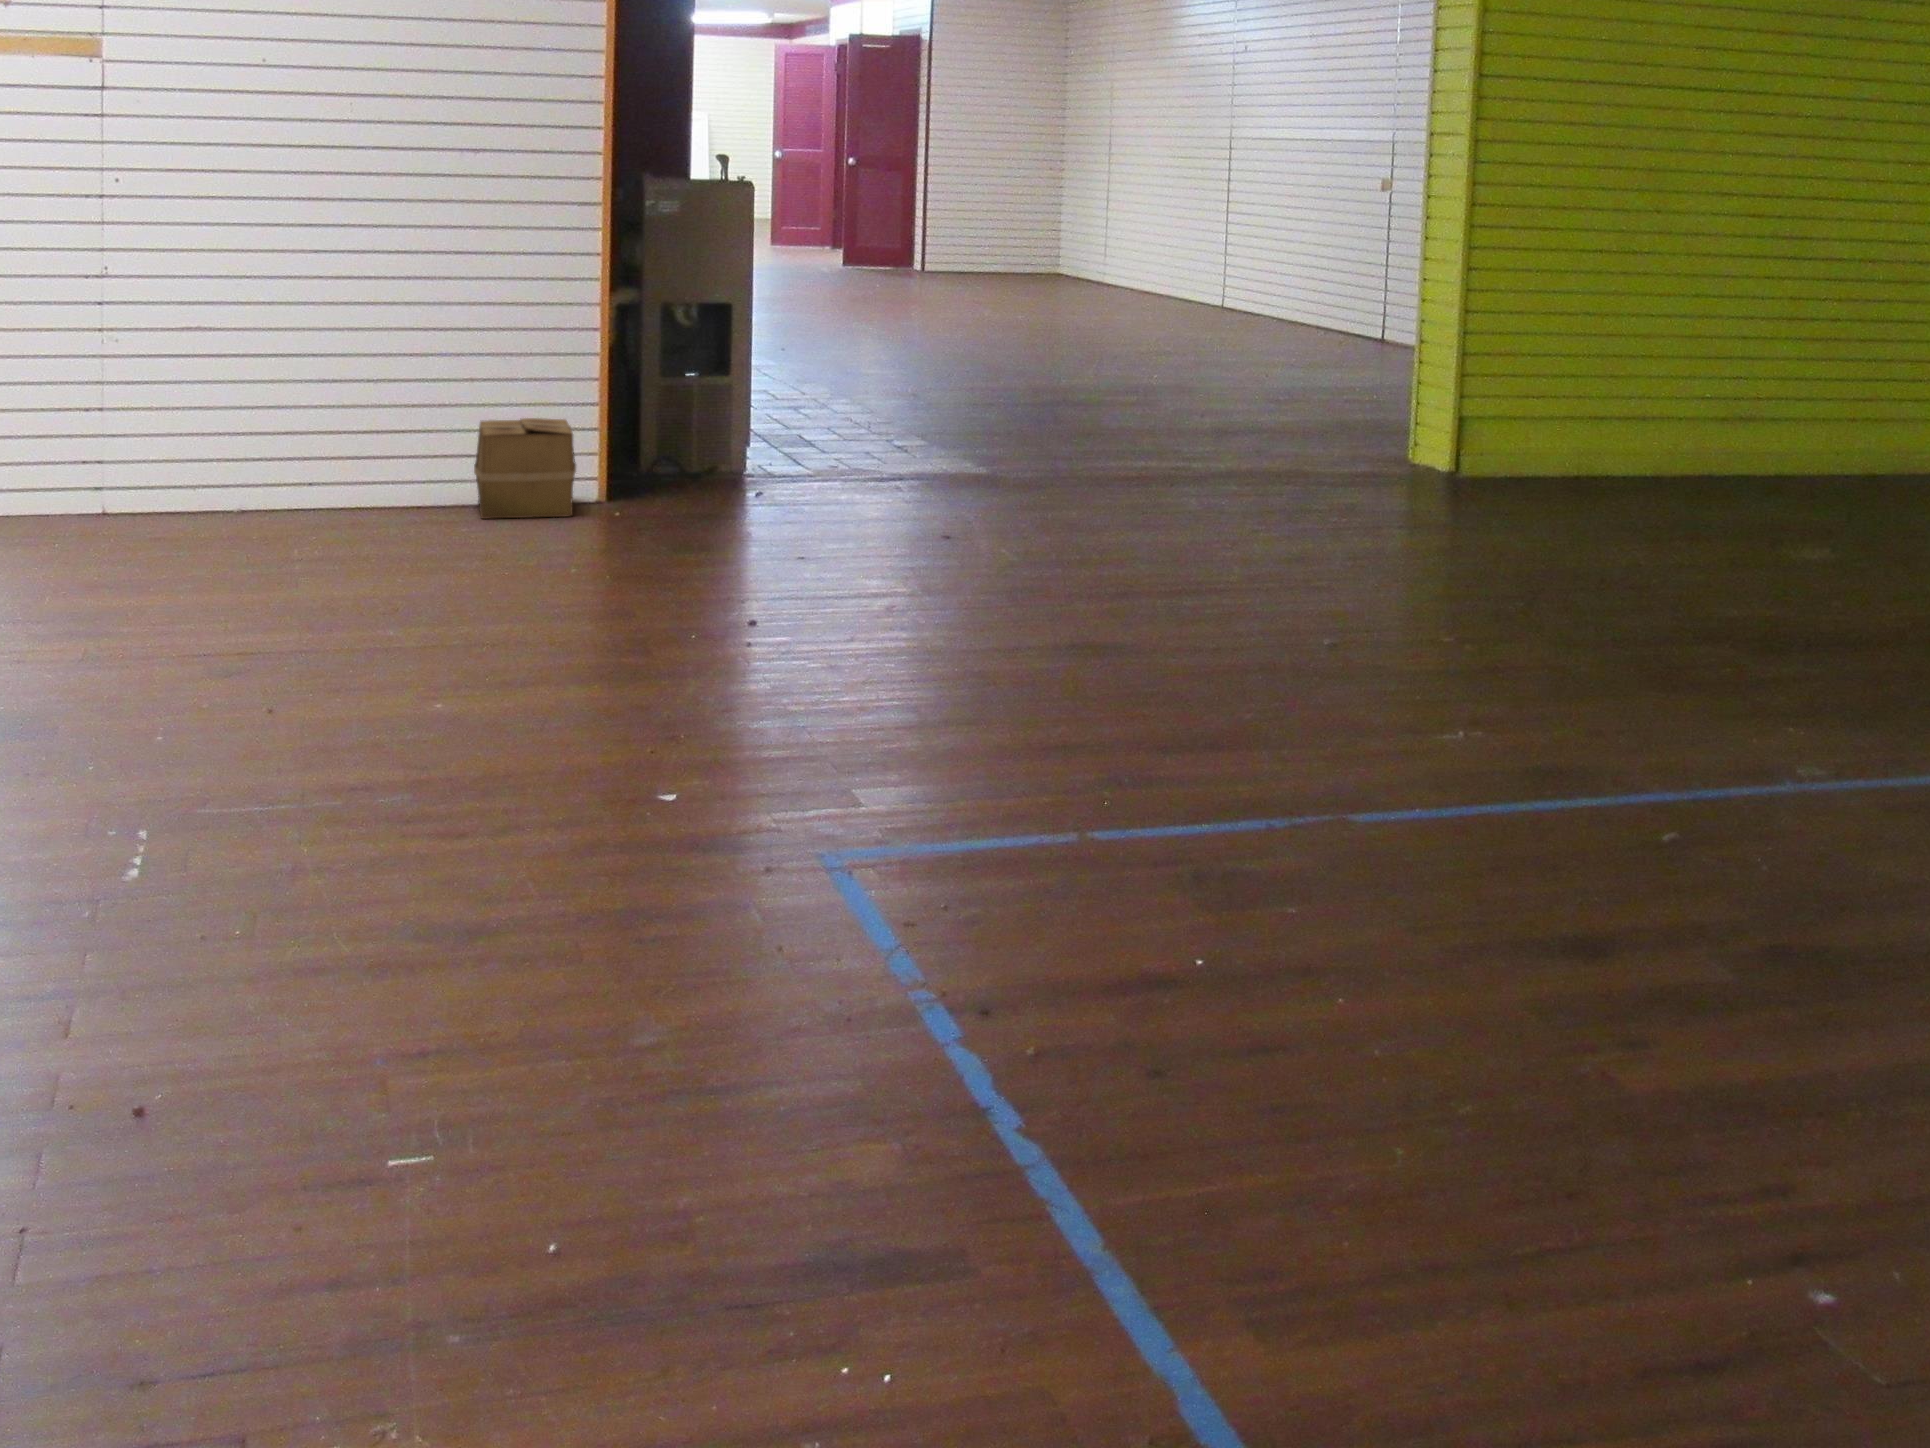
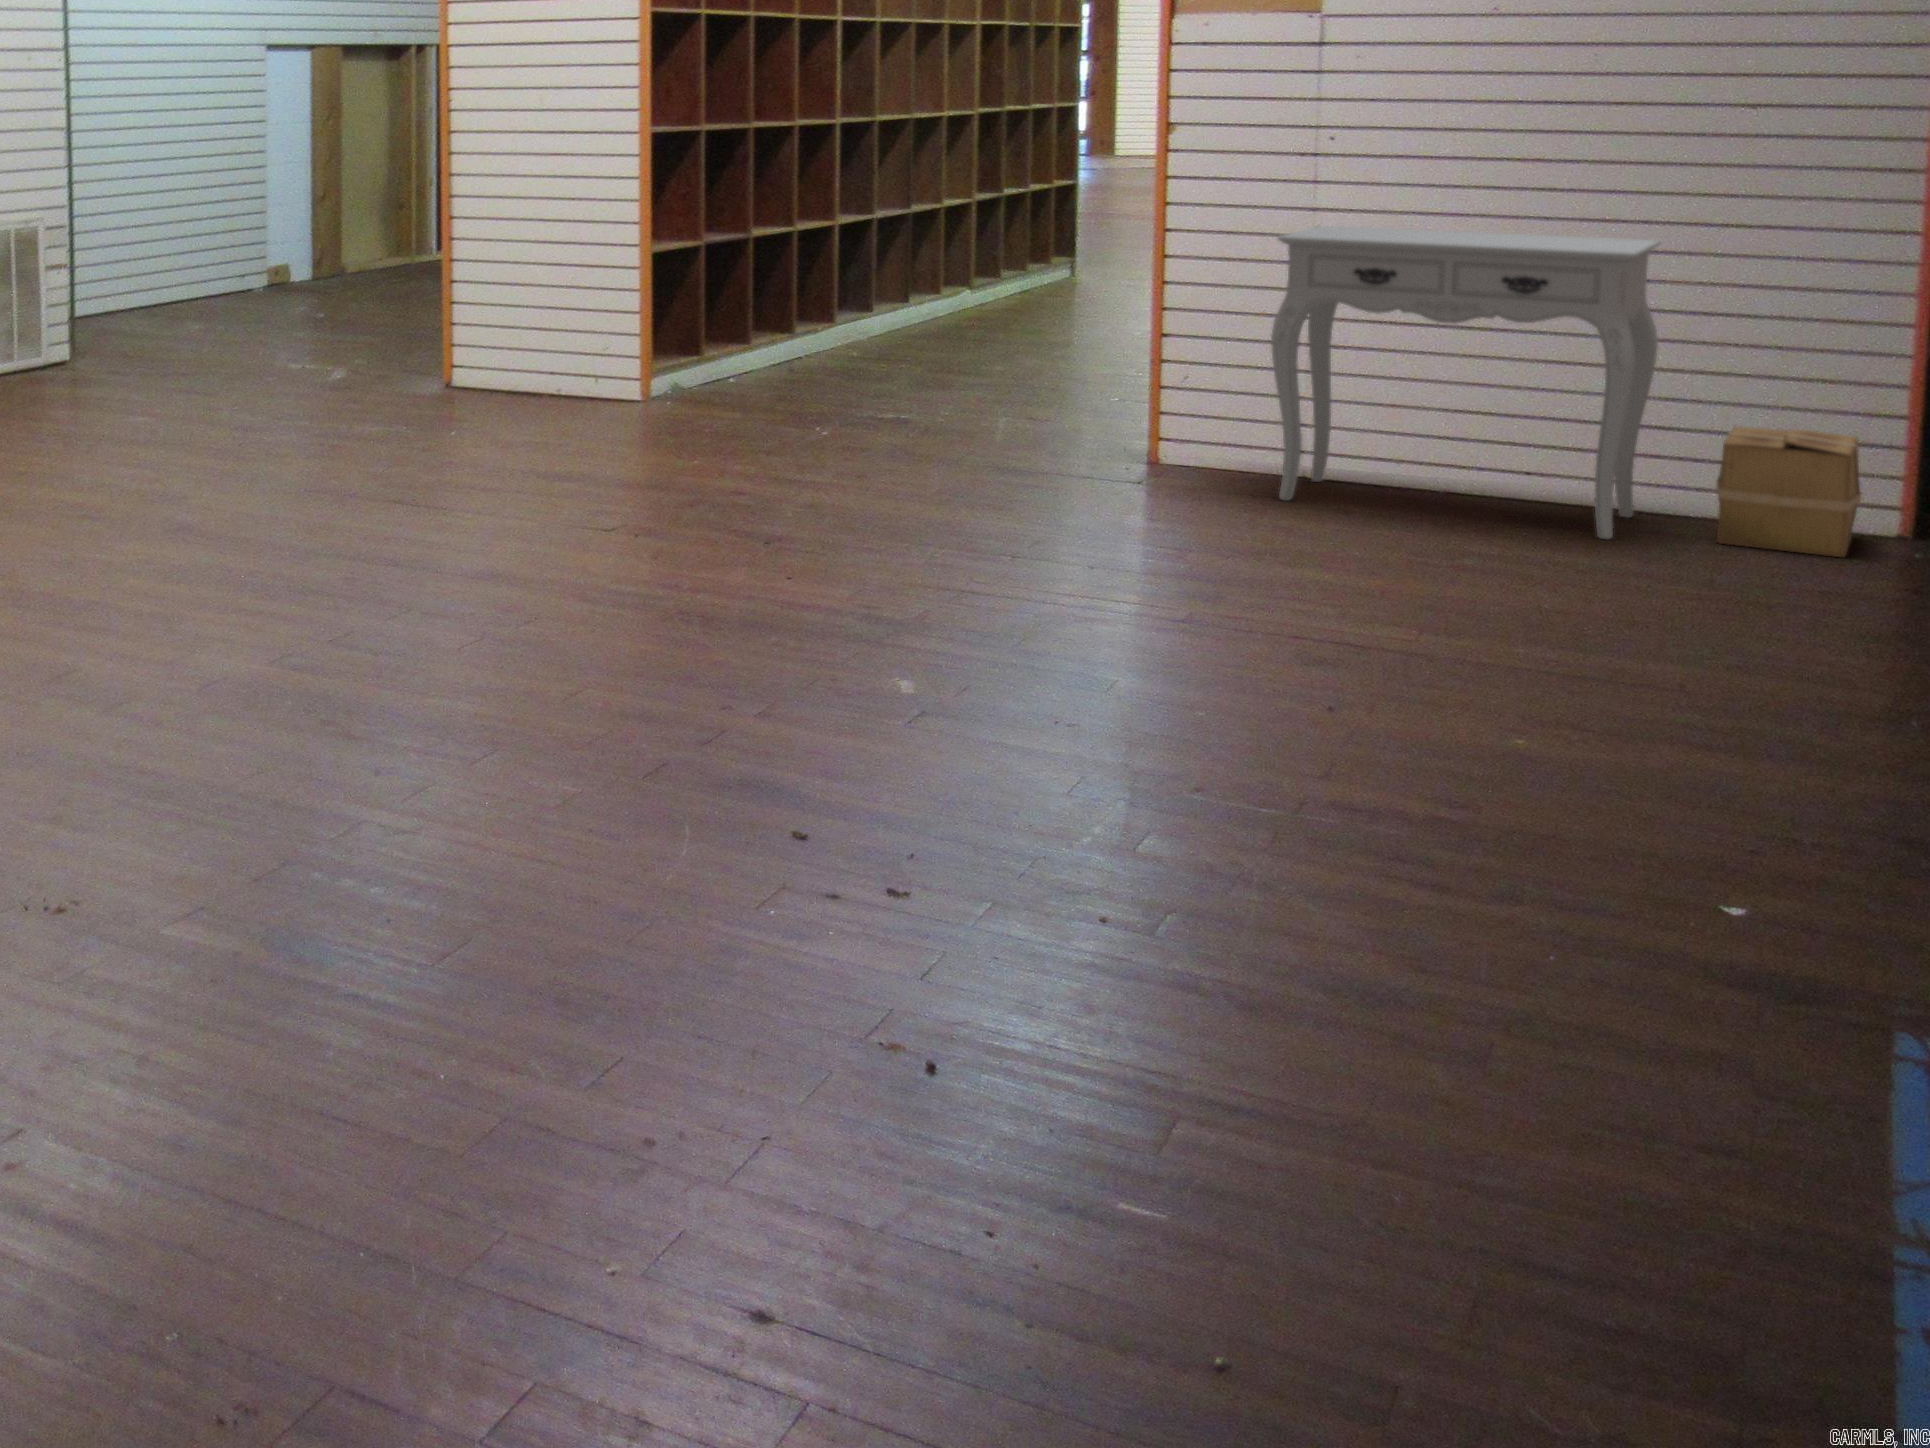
console table: none [88,265,420,535] -> present [1271,226,1660,539]

